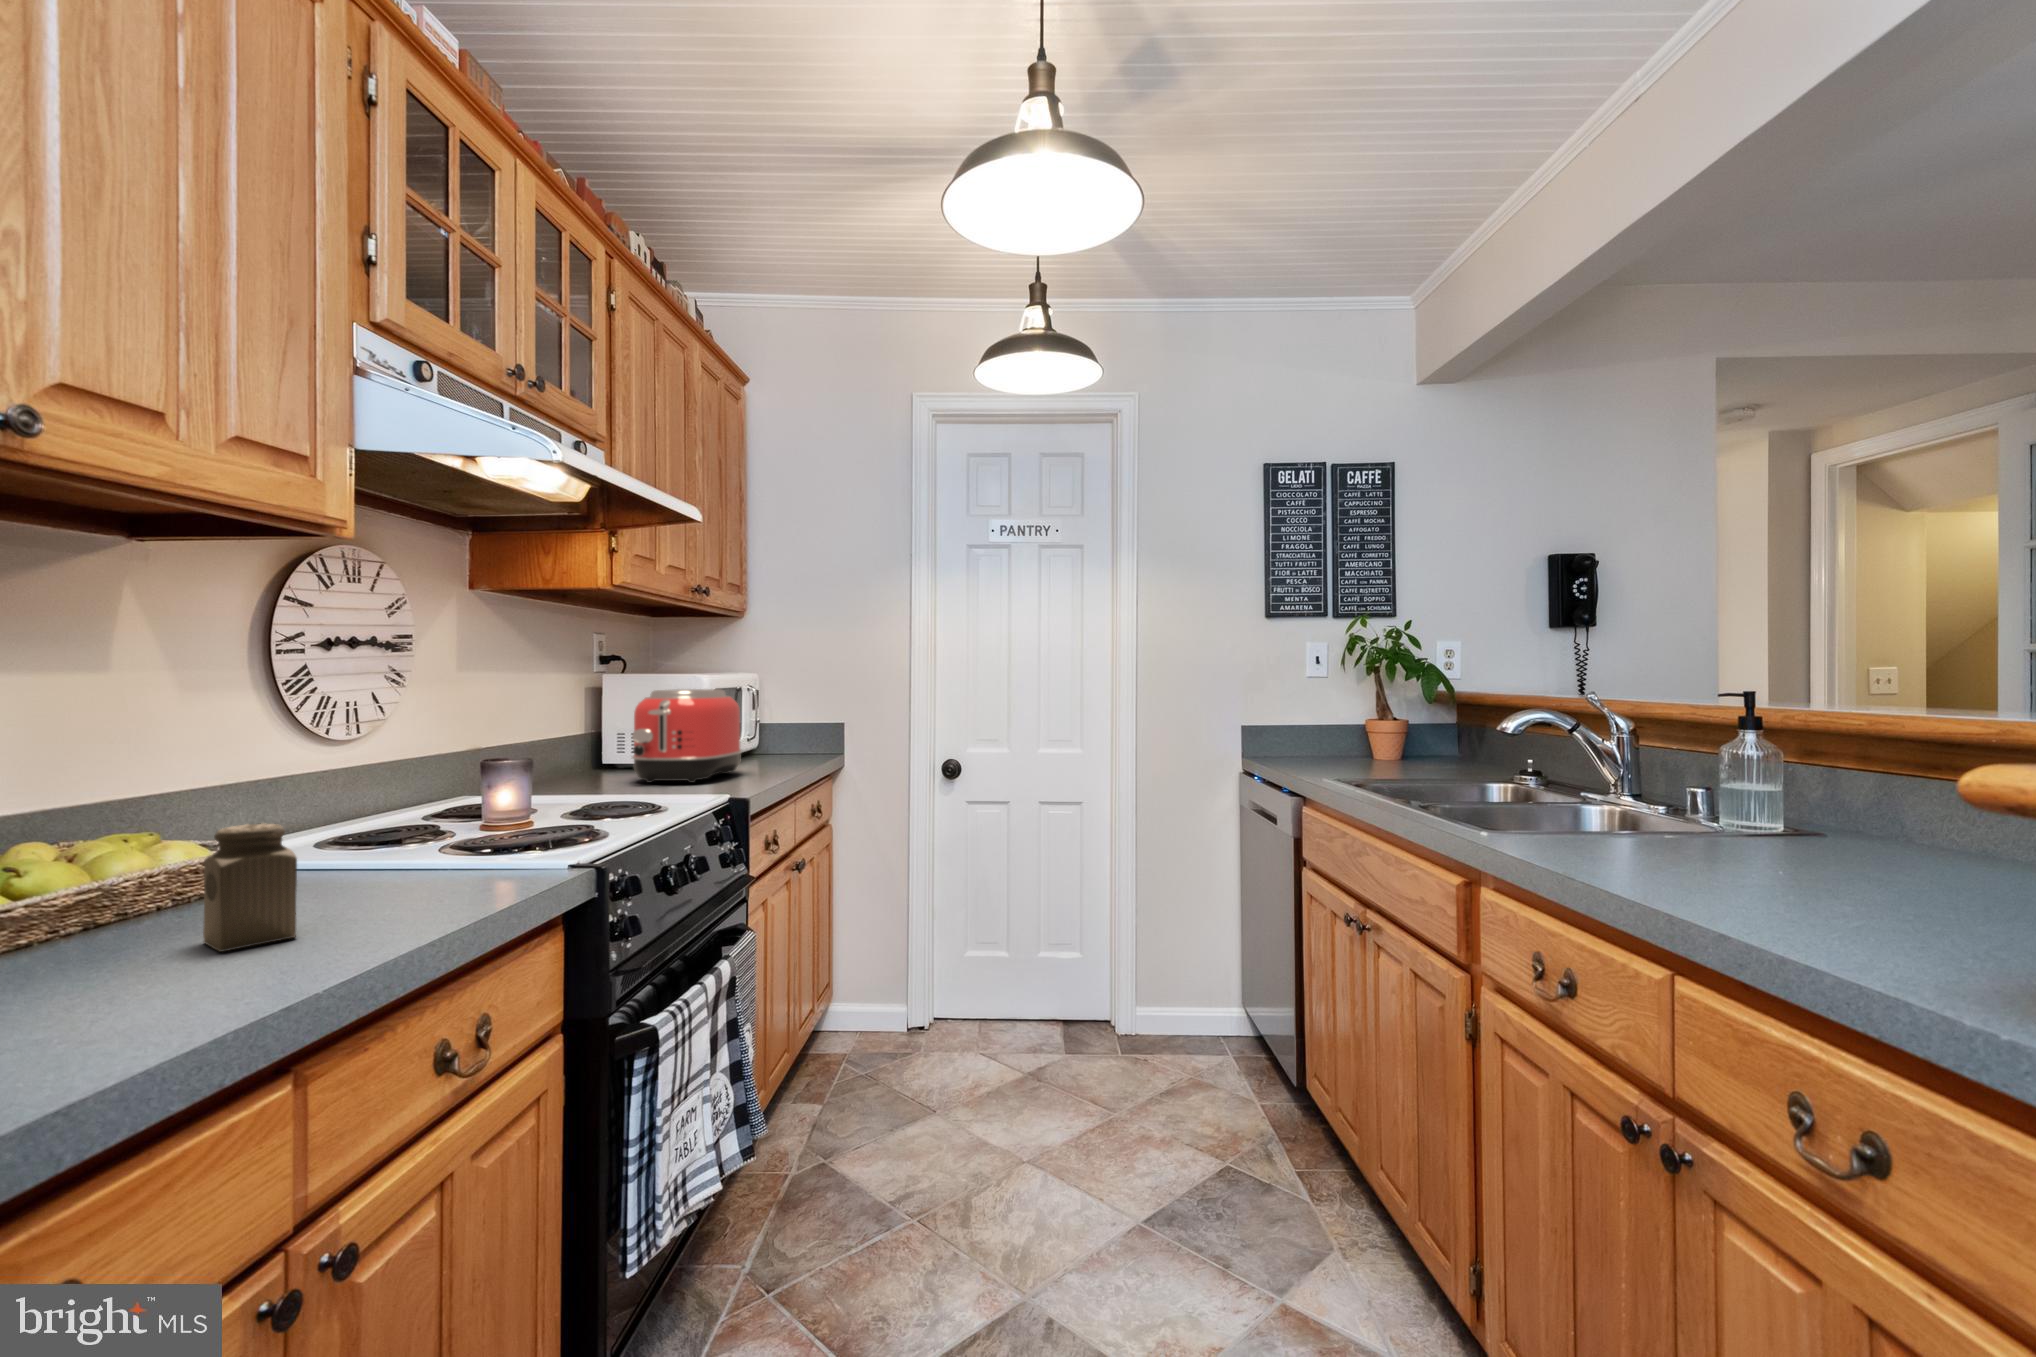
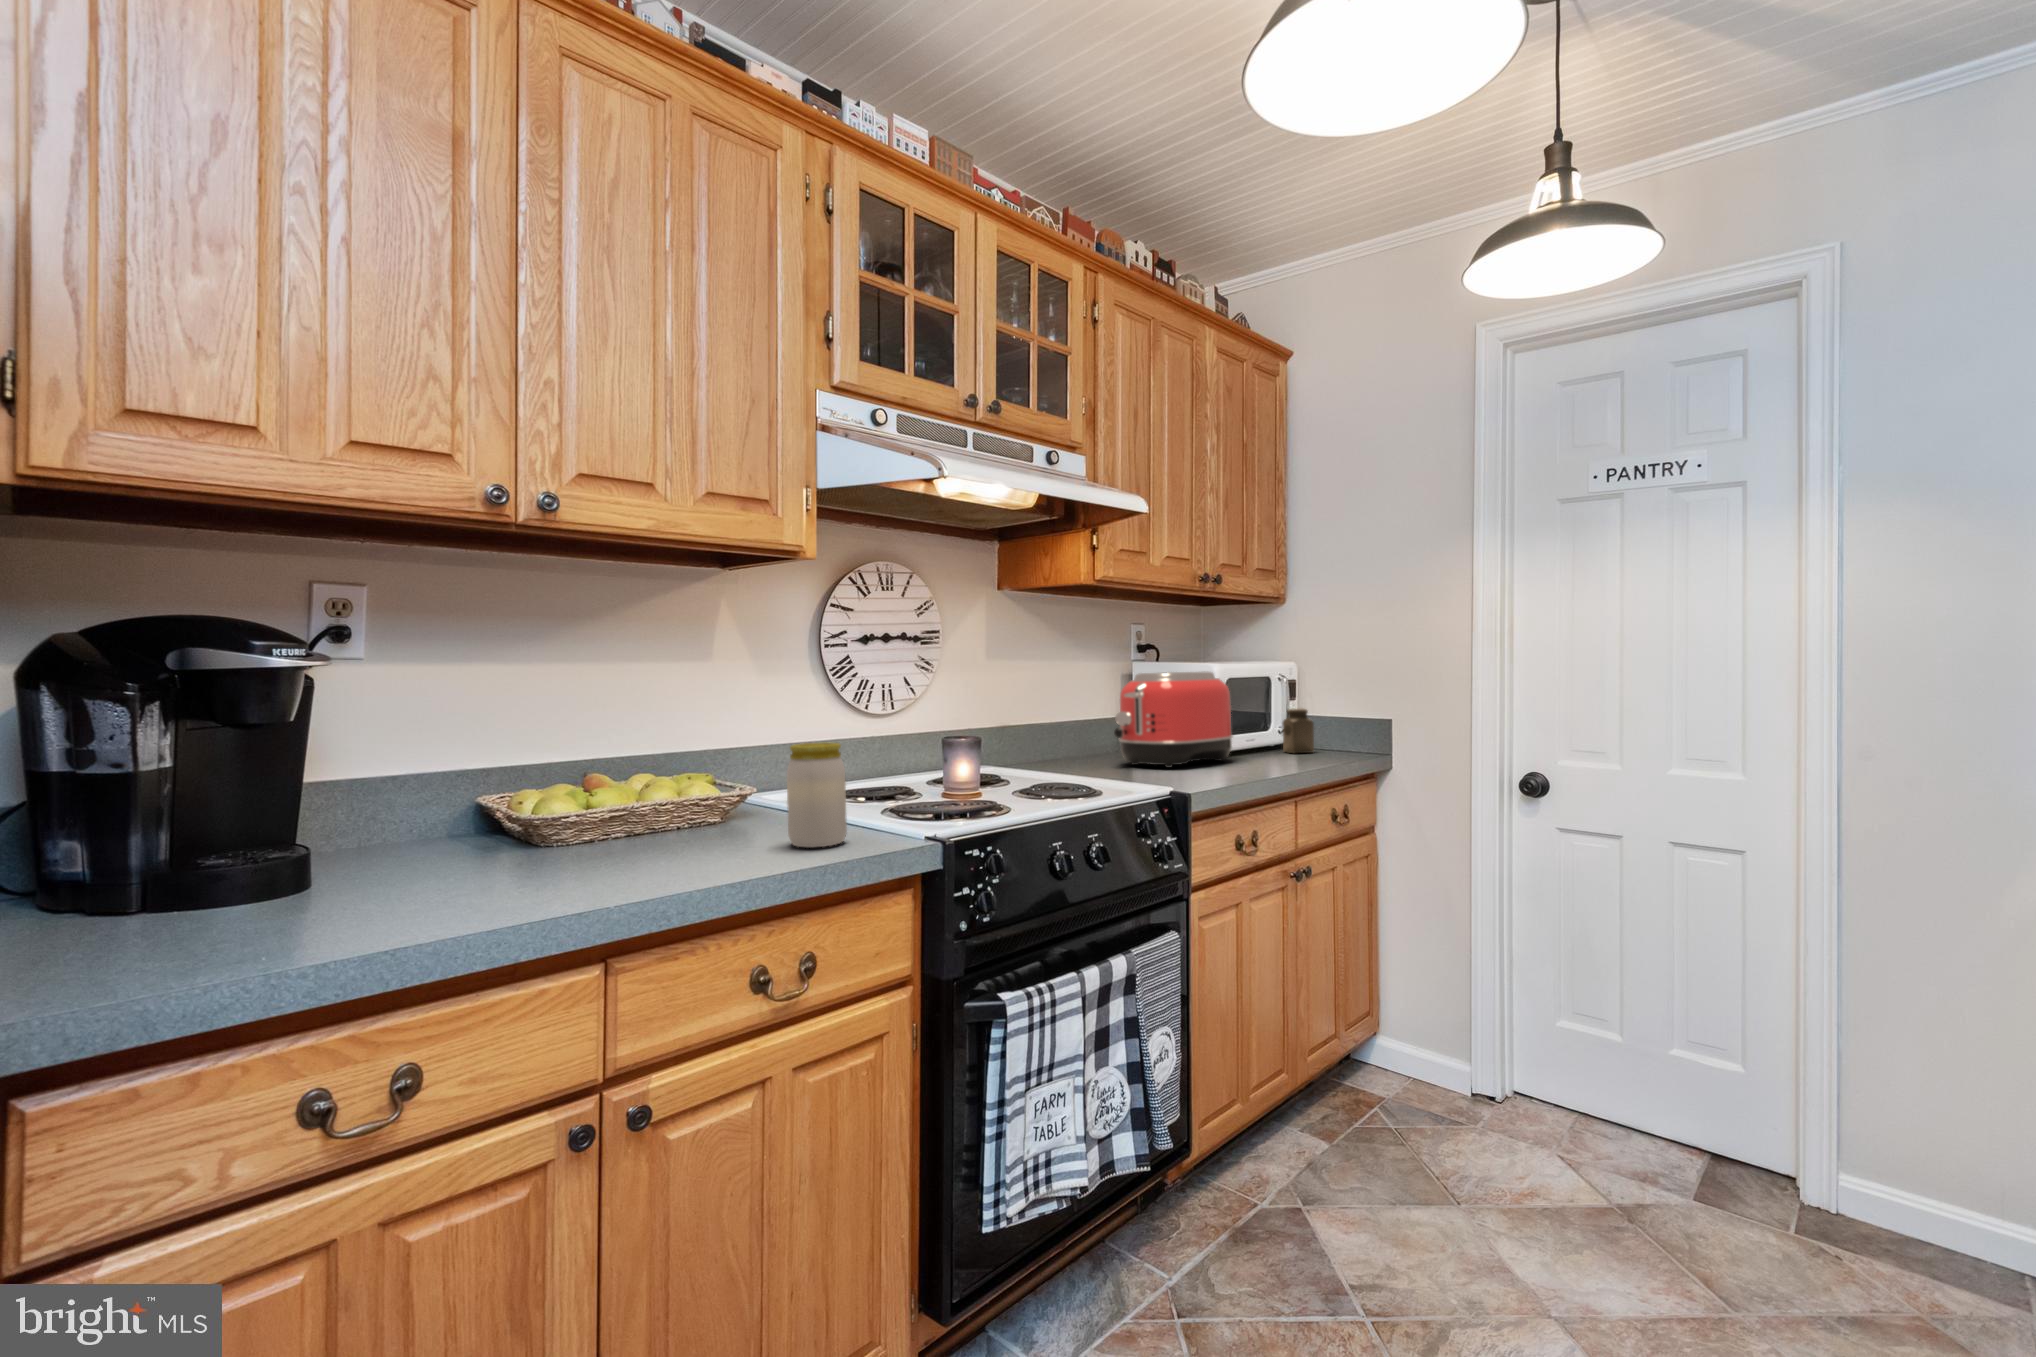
jar: none [407,773,489,901] -> present [787,742,847,848]
salt shaker: present [203,823,297,952] -> present [1283,708,1314,753]

